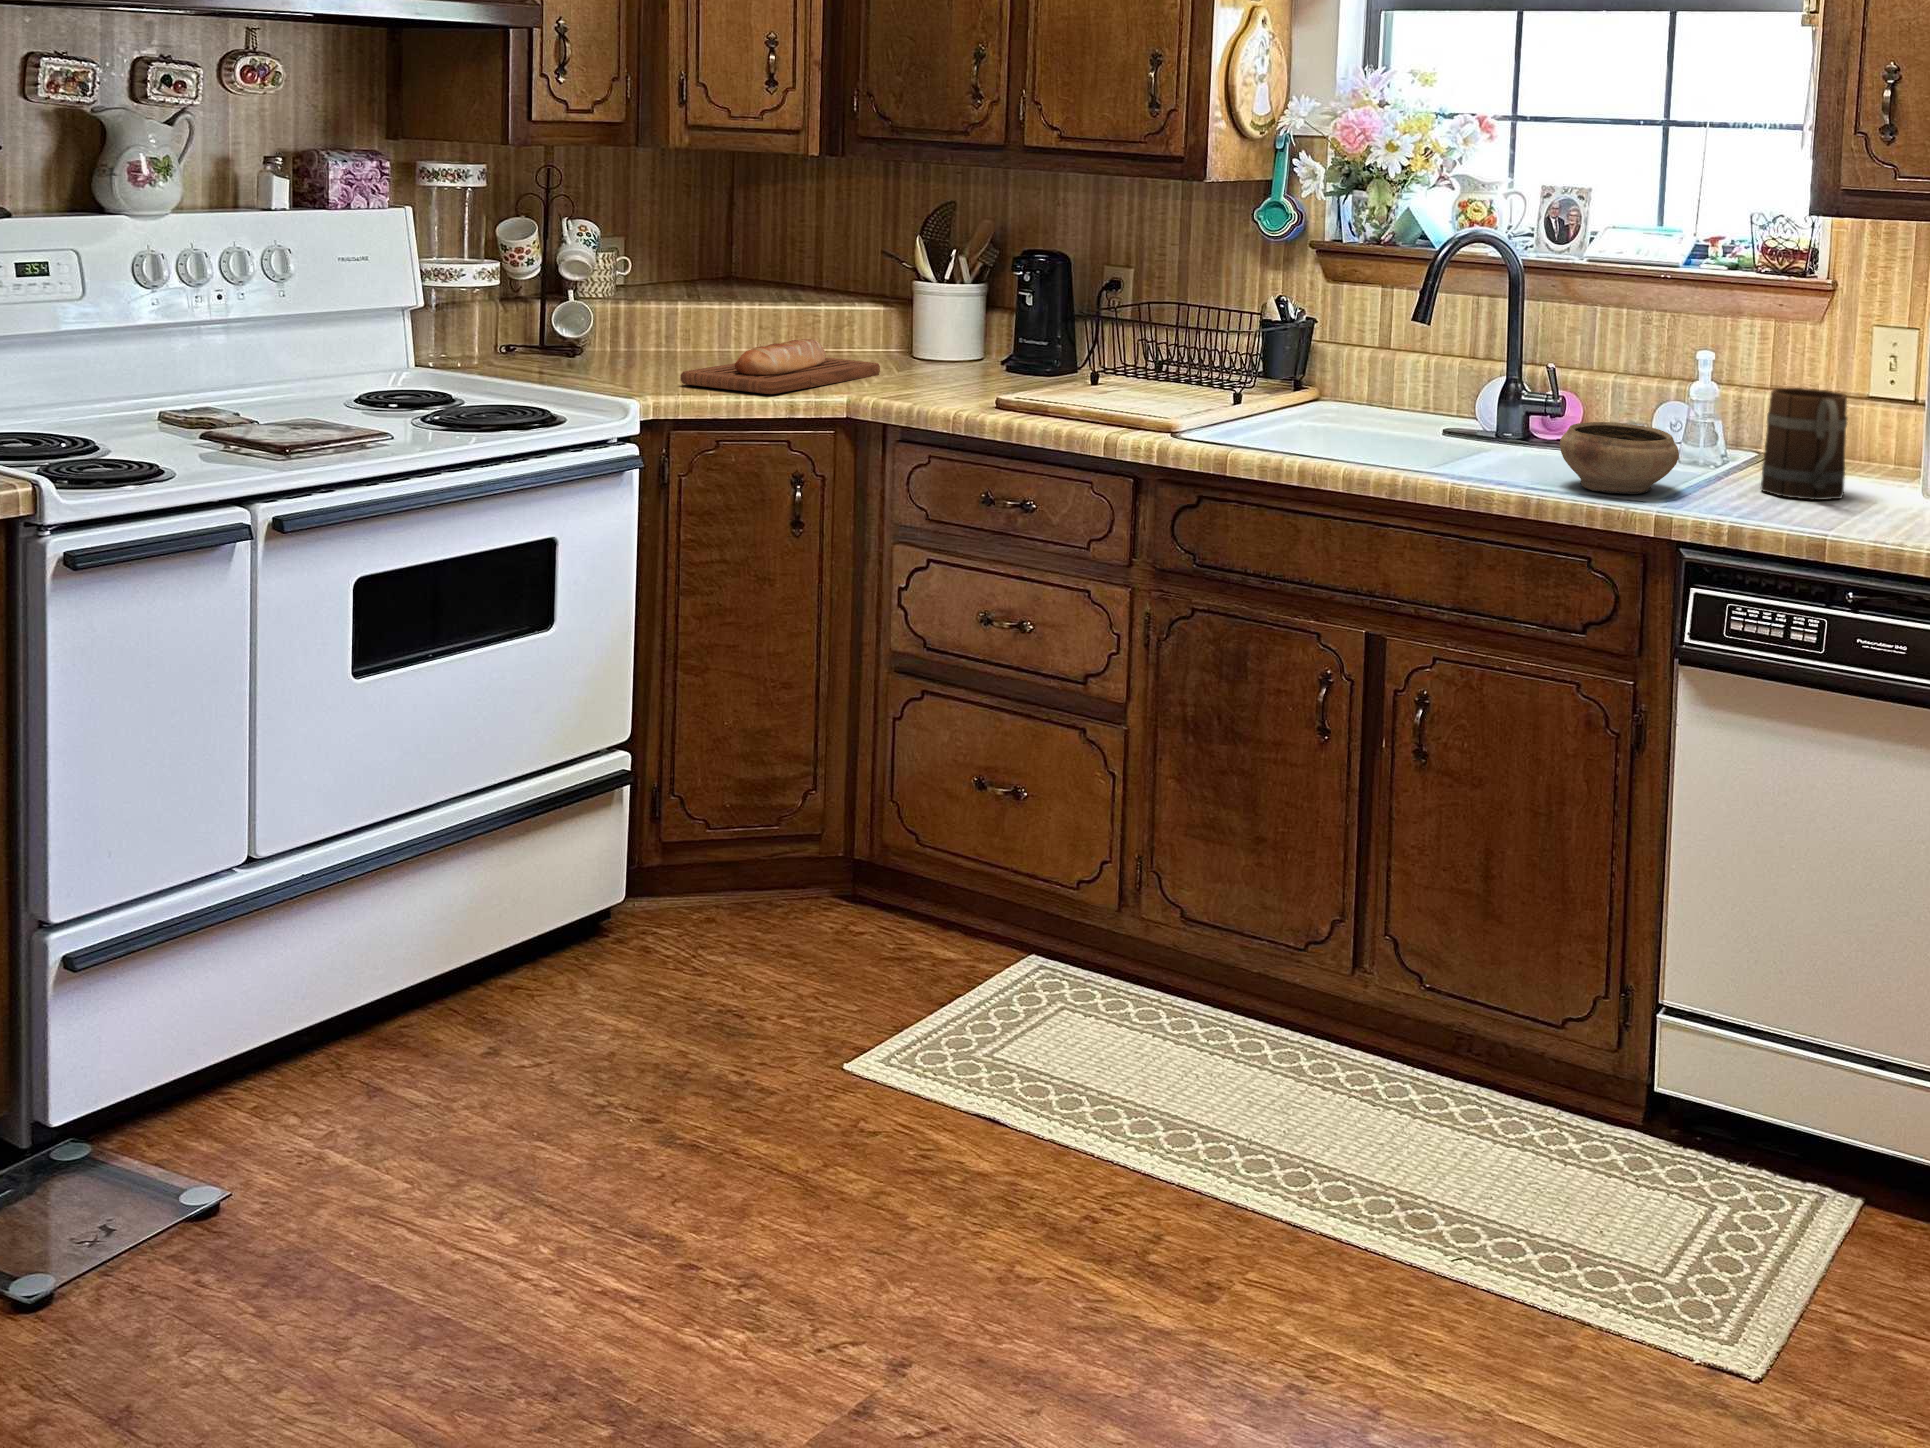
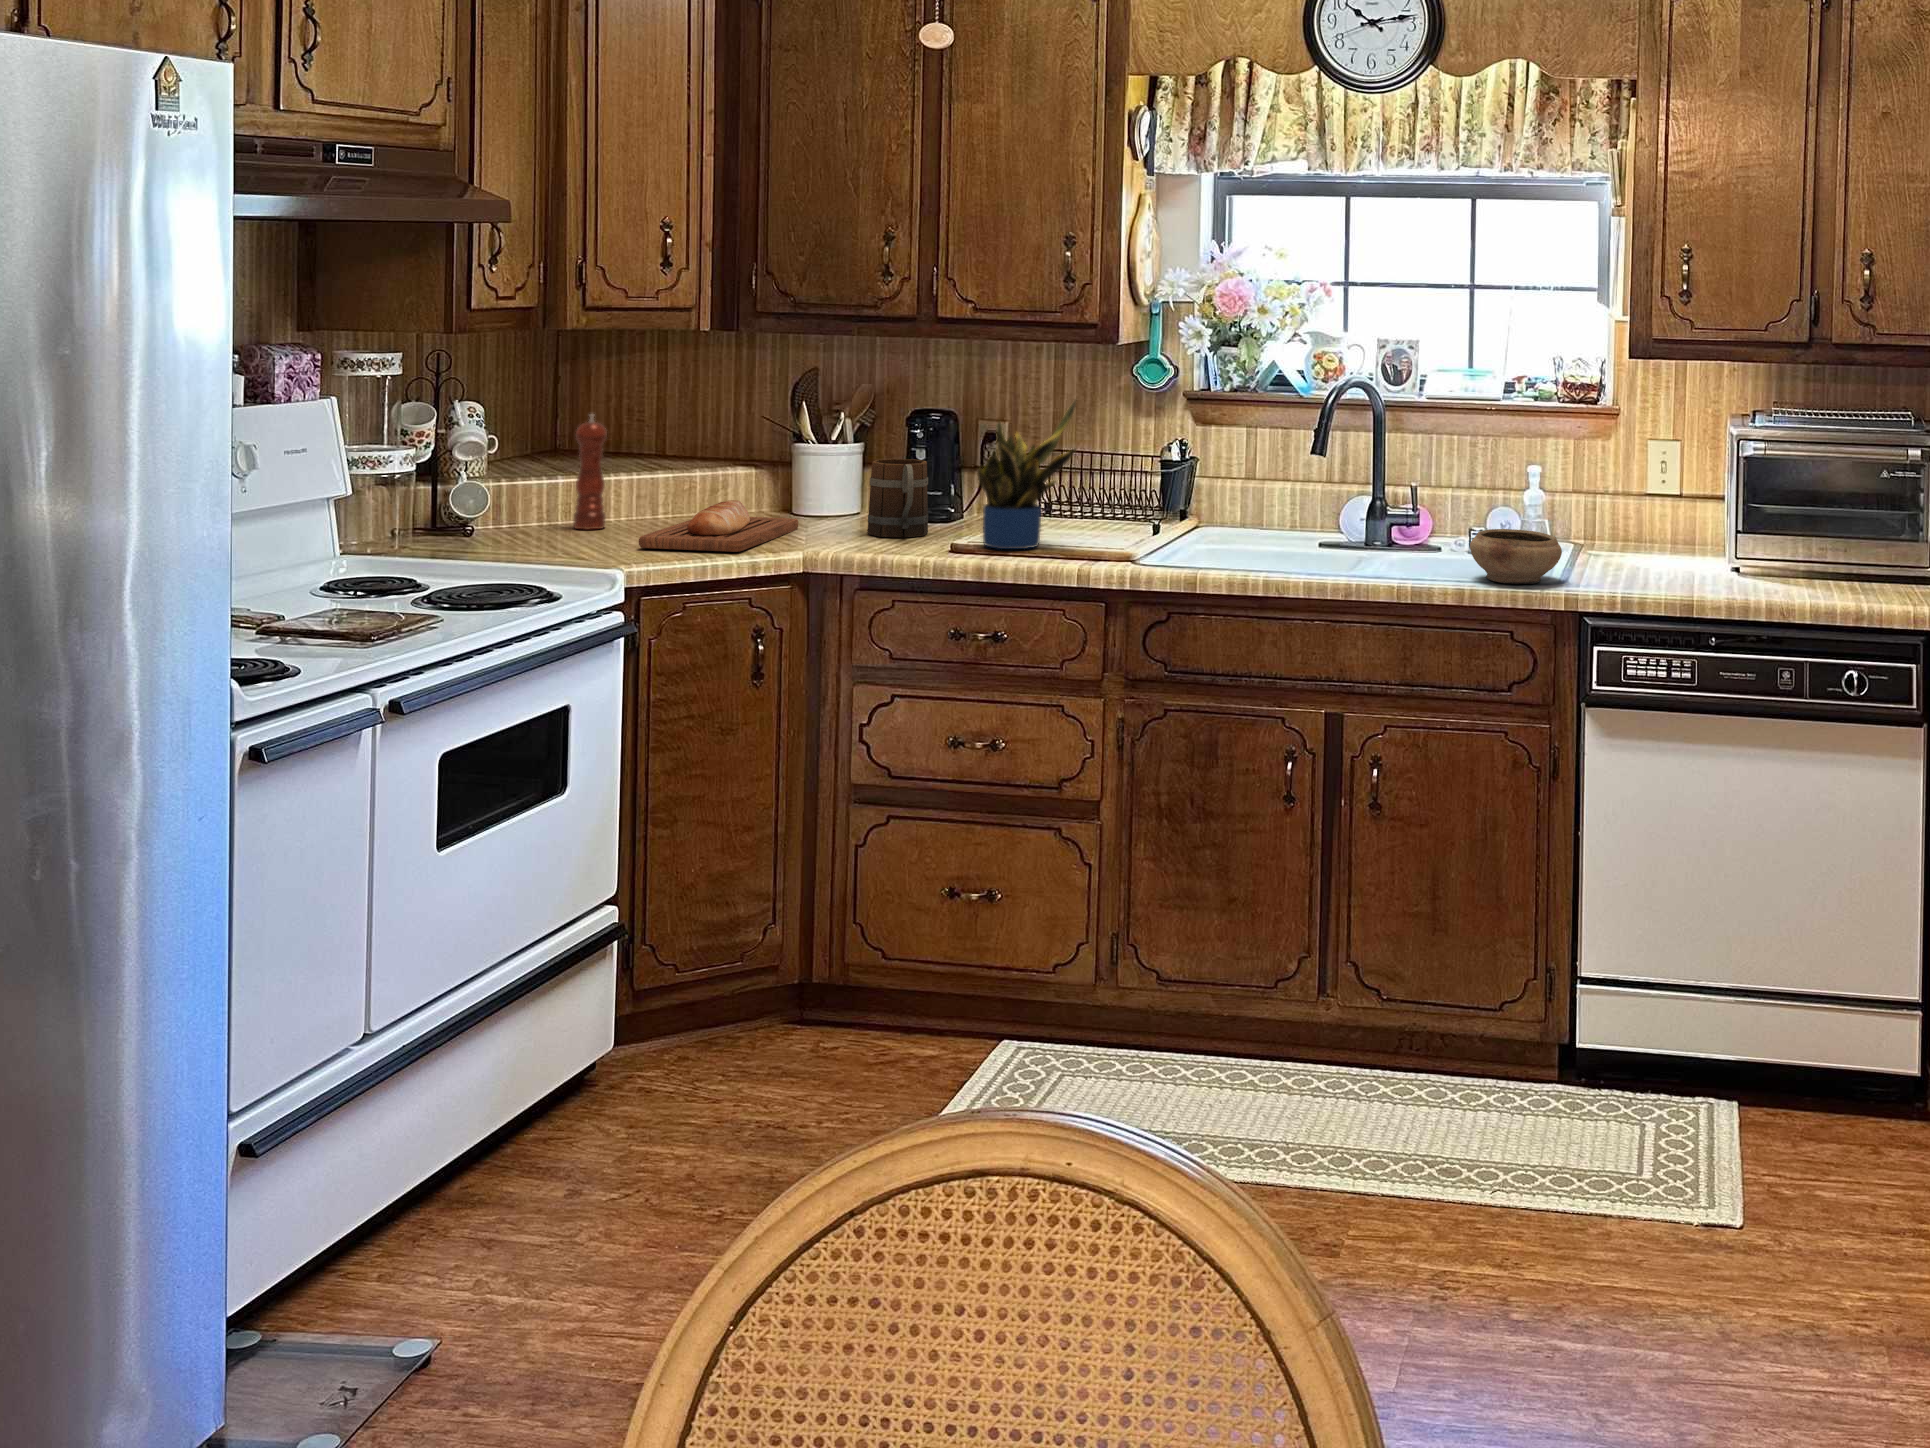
potted plant: none [1033,239,1143,410] -> present [977,401,1076,549]
pepper mill: none [658,240,692,362] -> present [573,414,607,529]
mug: present [1761,388,1848,500] -> present [867,459,928,537]

